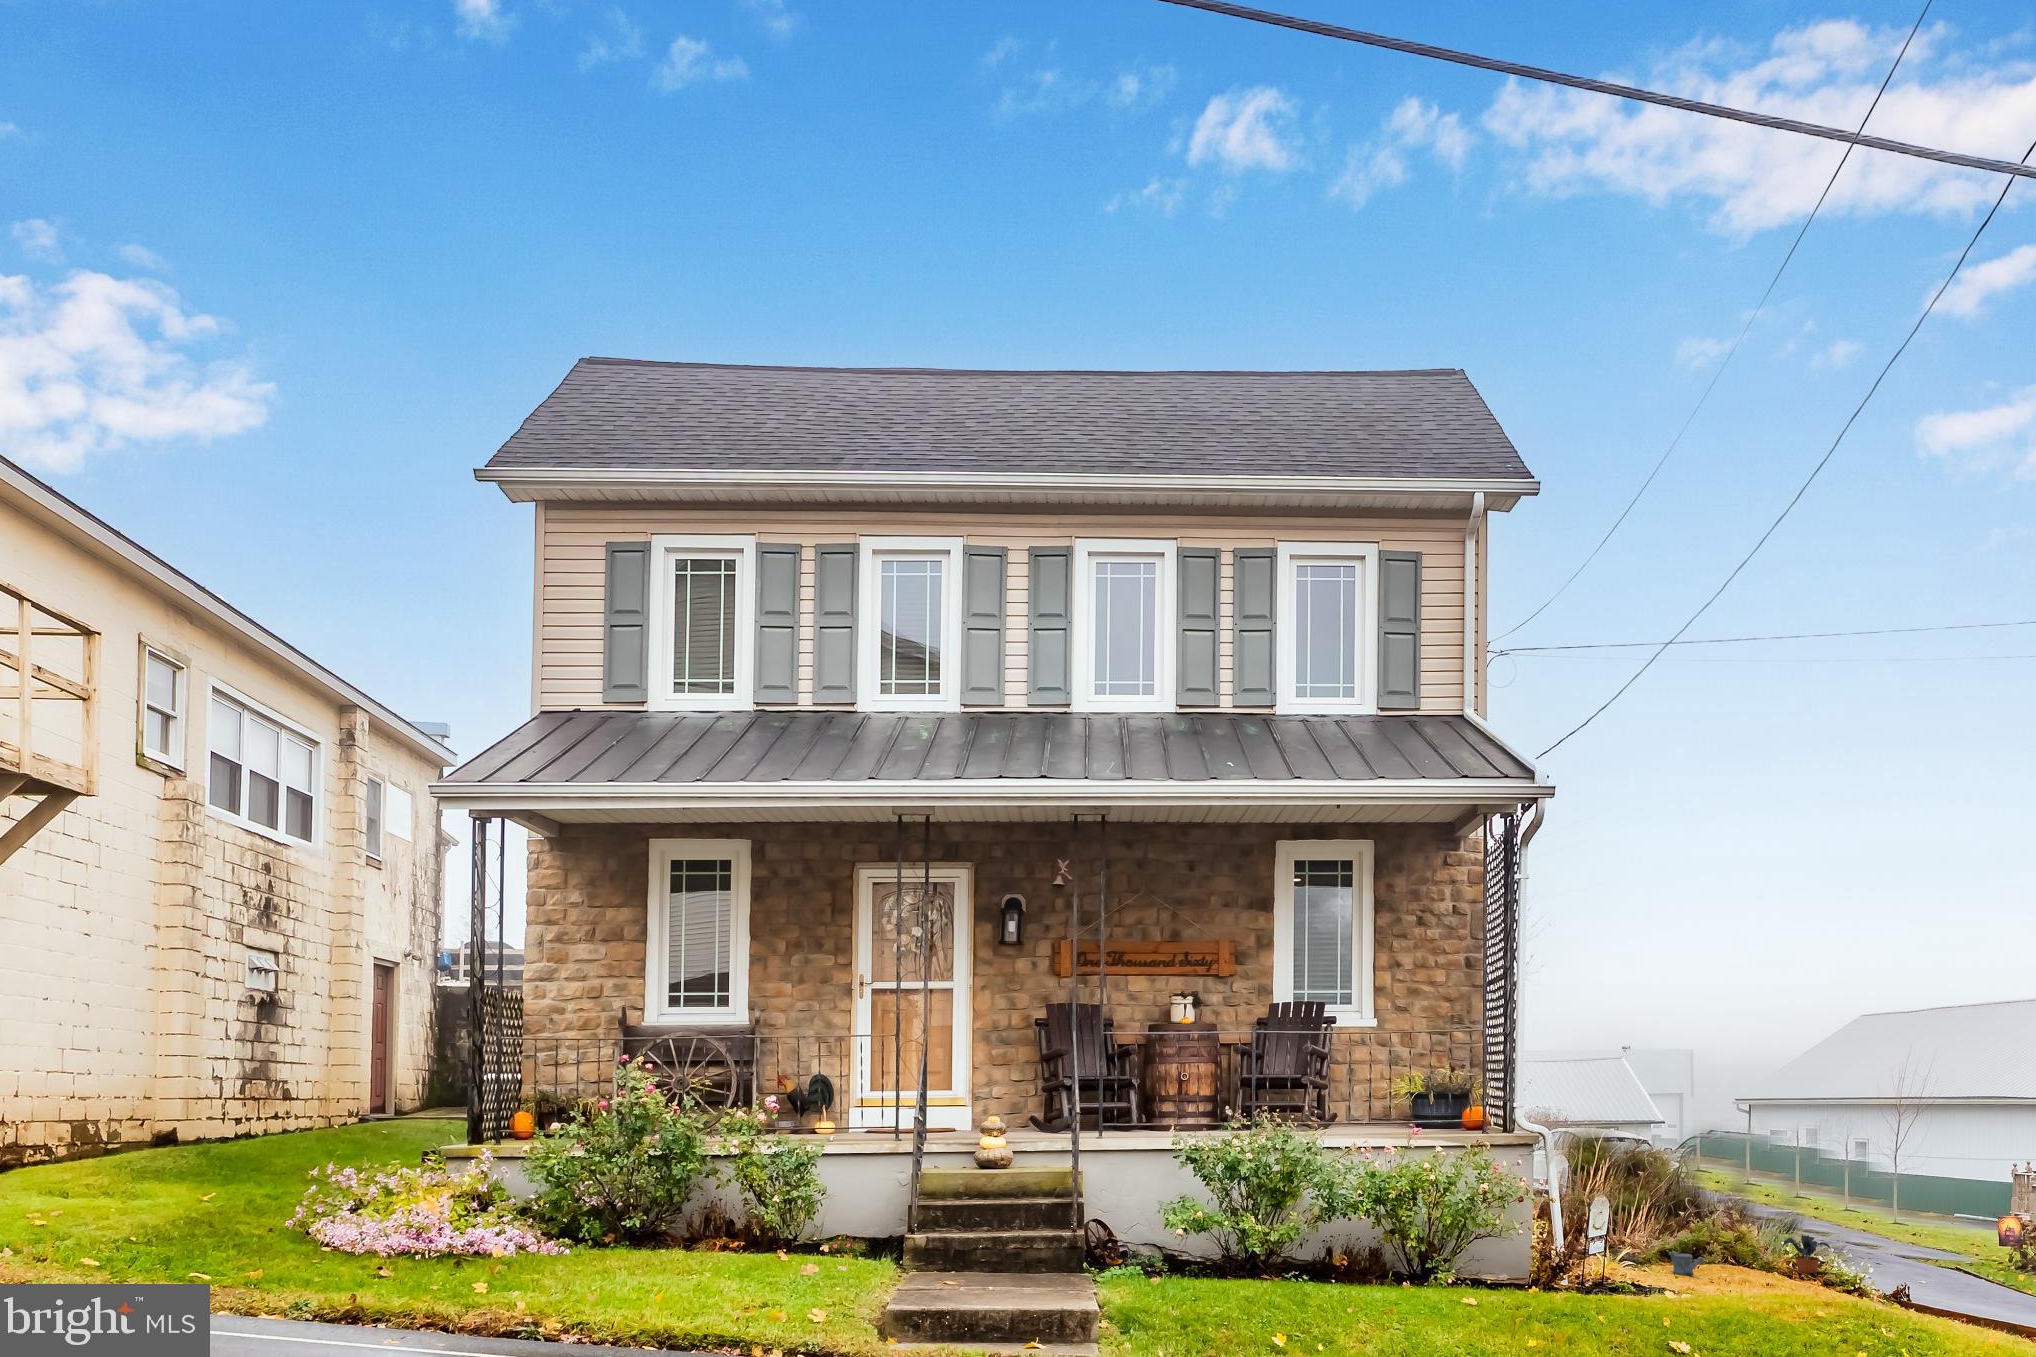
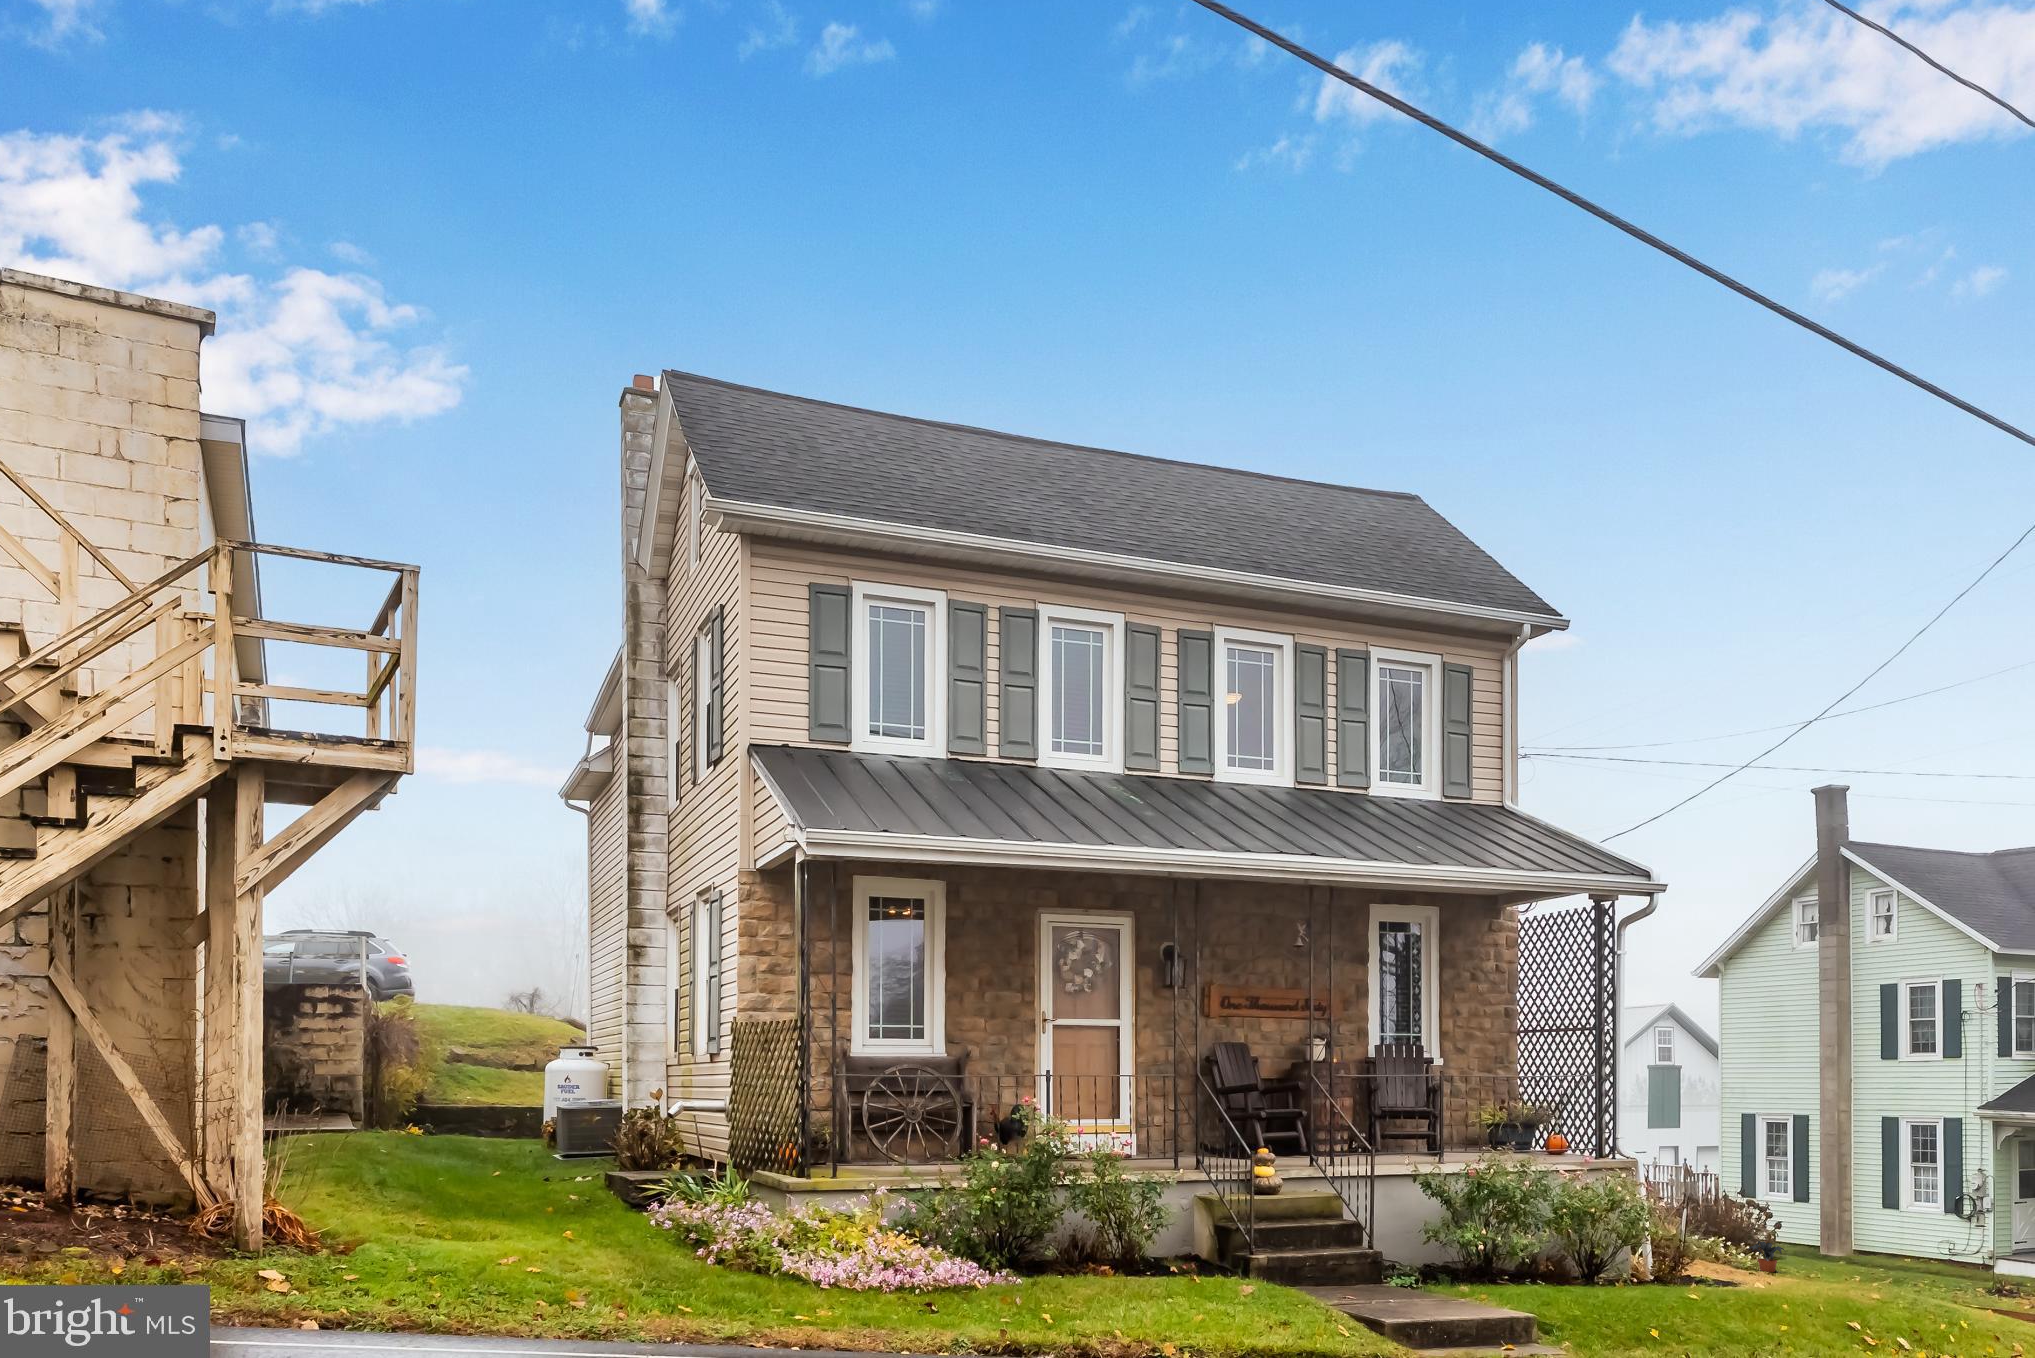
watering can: present [1671,1252,1703,1275] -> none [1692,1257,1730,1276]

